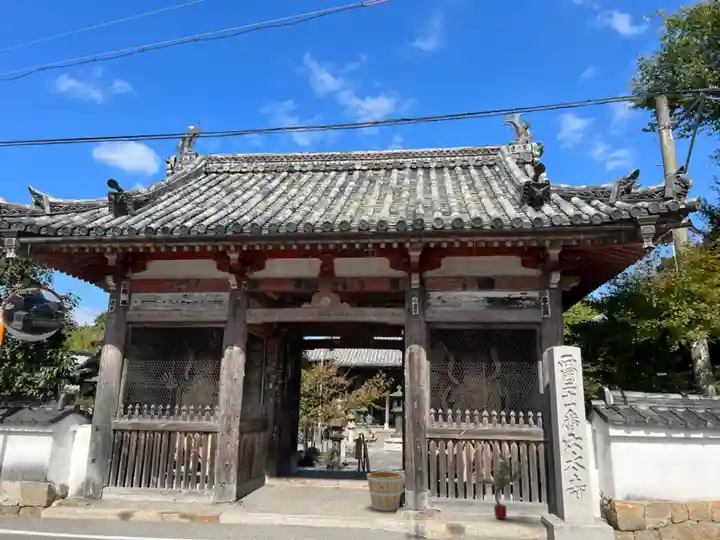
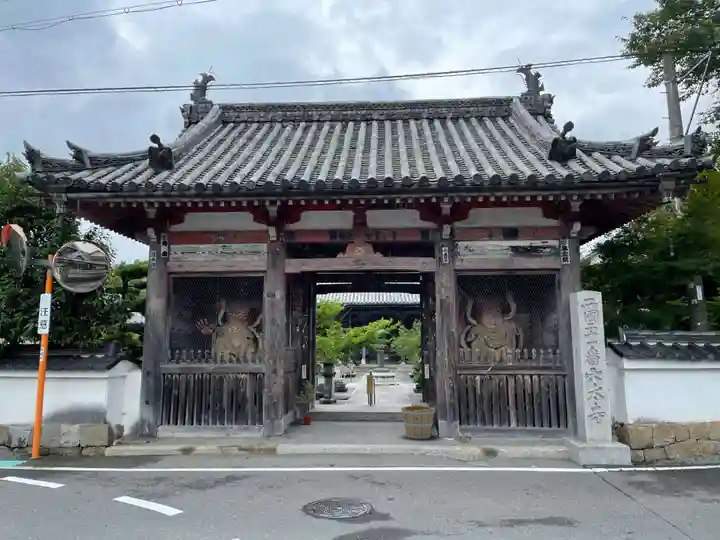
potted tree: present [474,454,523,519] -> present [295,382,315,425]

